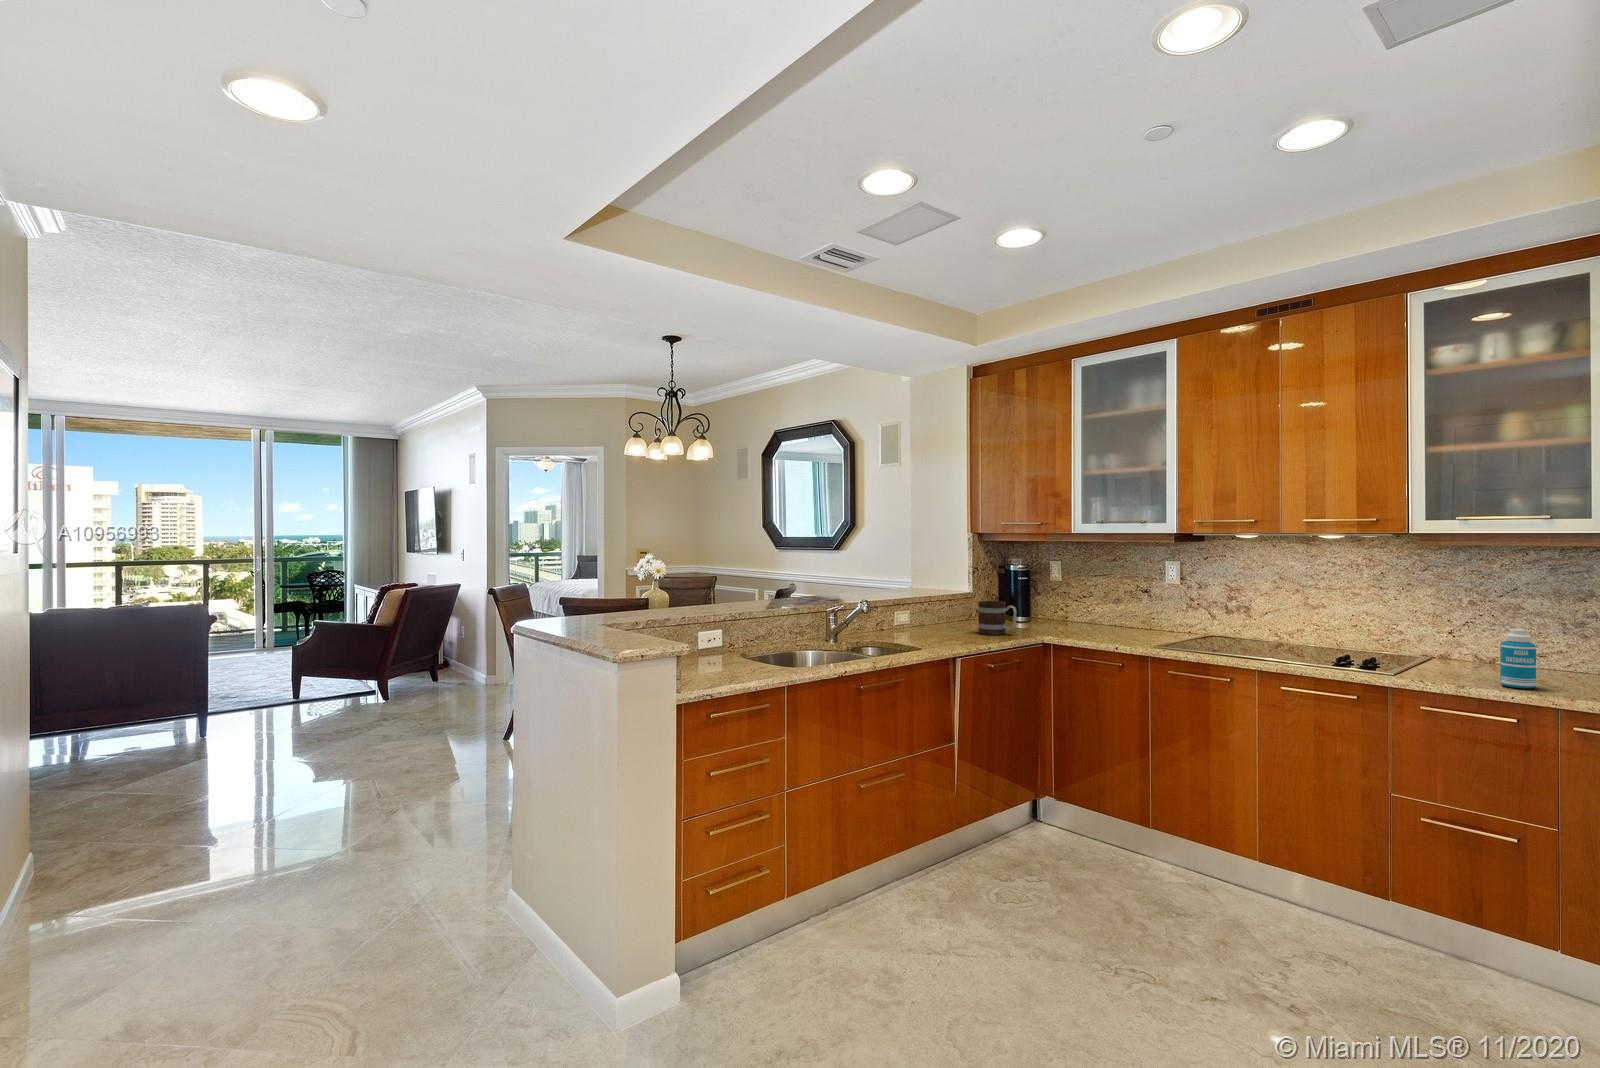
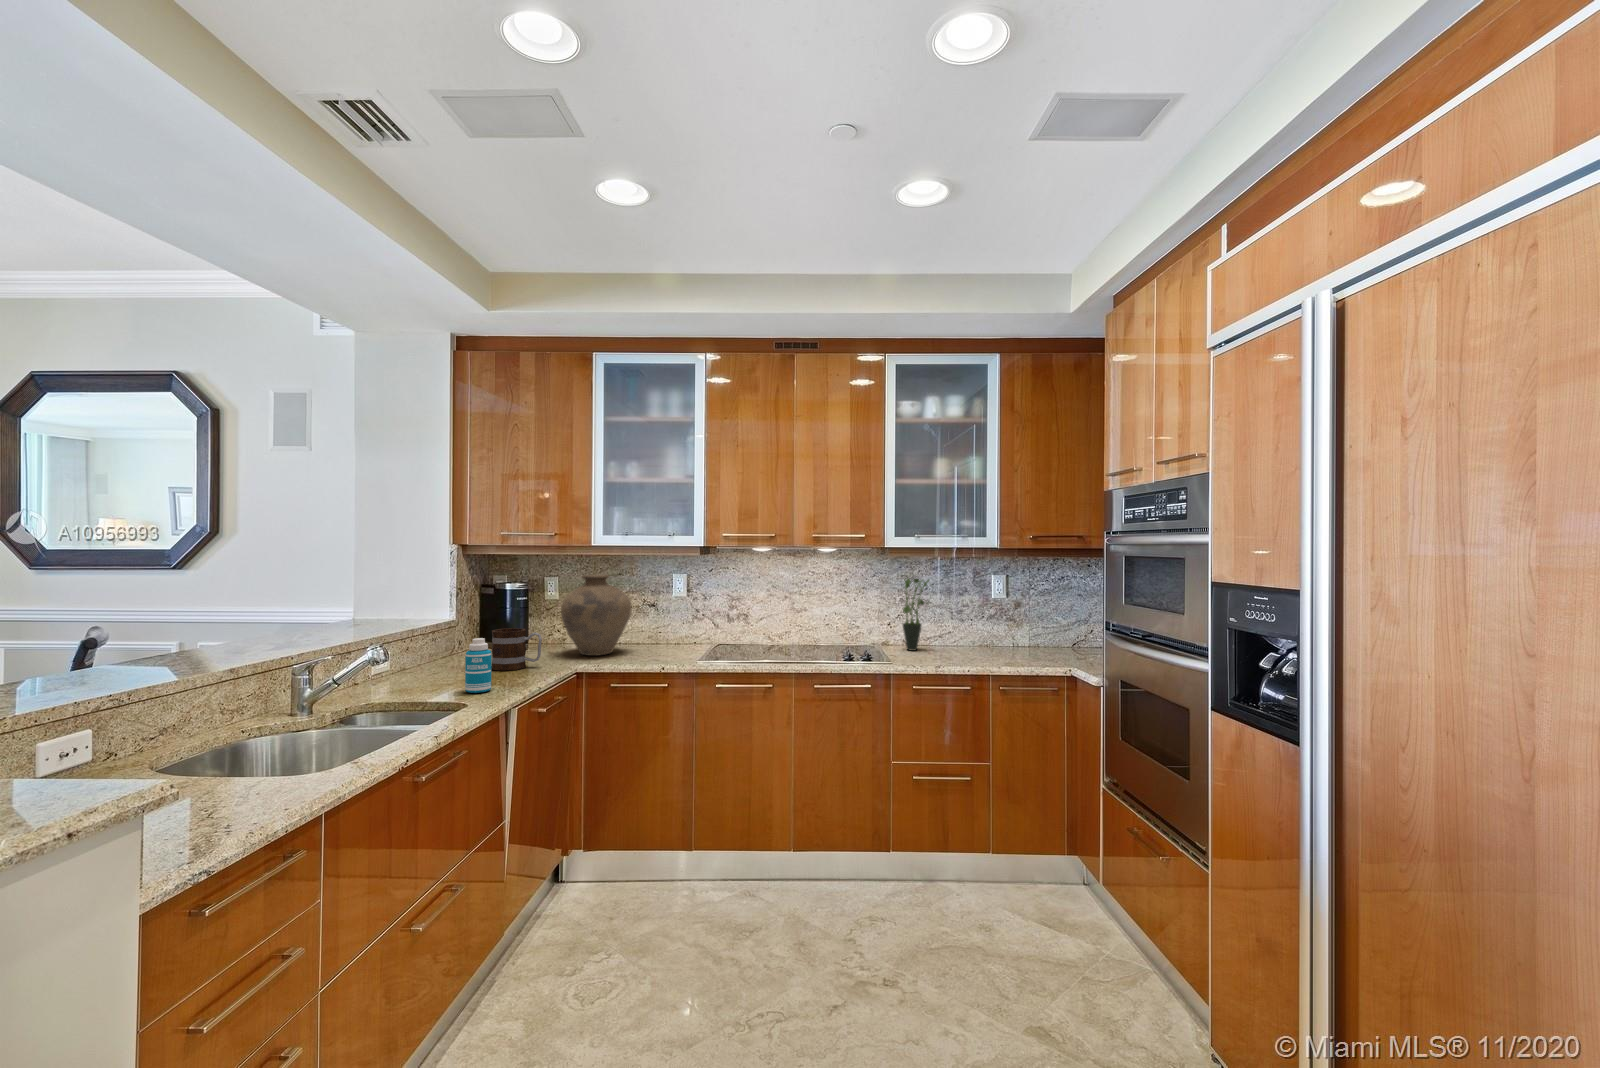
vase: none [1045,559,1111,633] -> present [561,575,631,656]
potted plant: none [1448,569,1498,668] -> present [903,578,929,650]
bottle: present [1500,629,1536,689] -> present [465,638,492,693]

